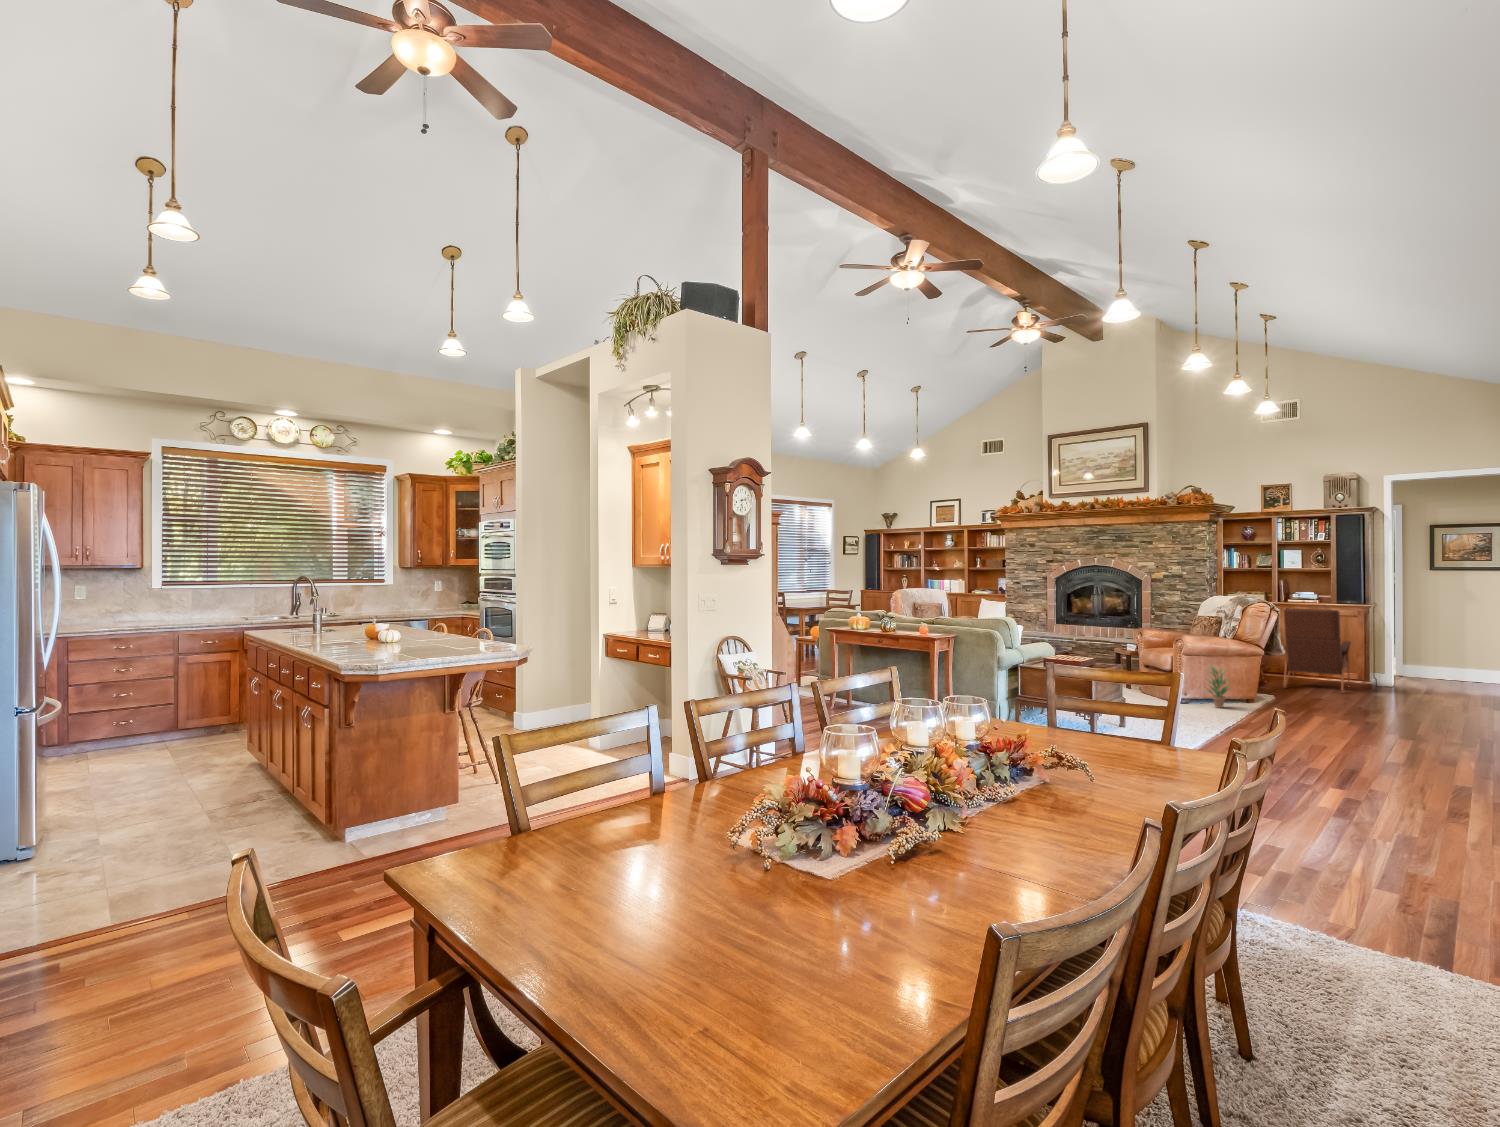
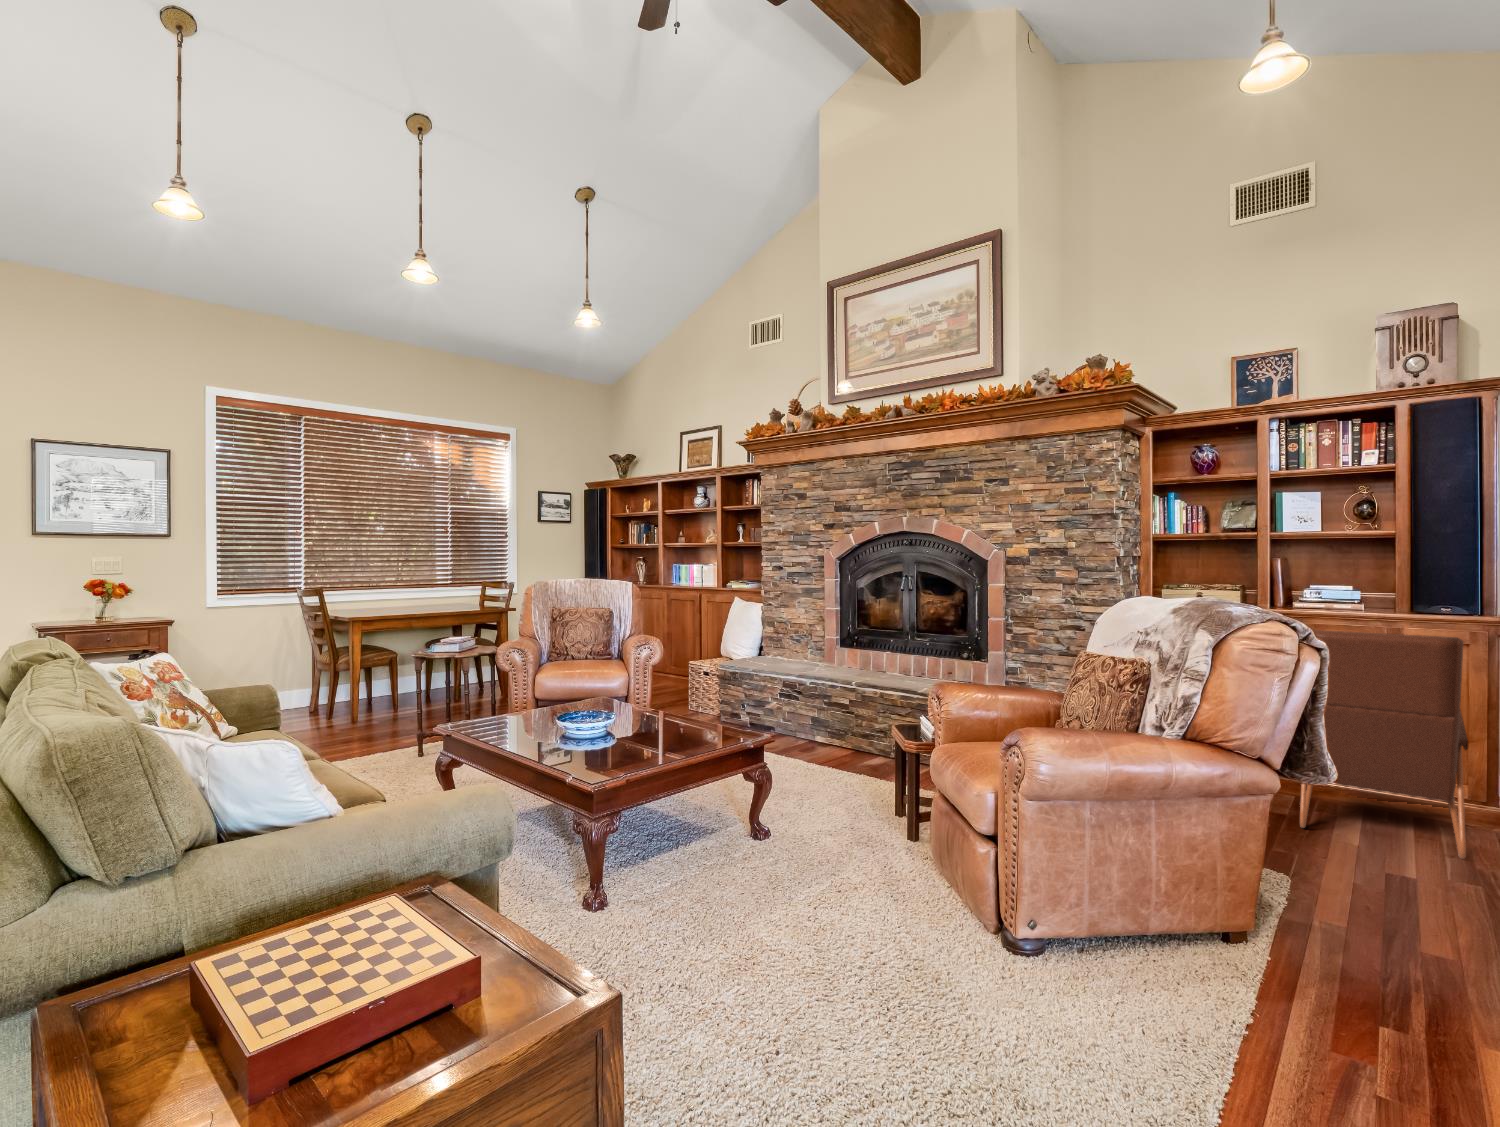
potted plant: present [1208,666,1228,708] -> none [1090,842,1179,1000]

